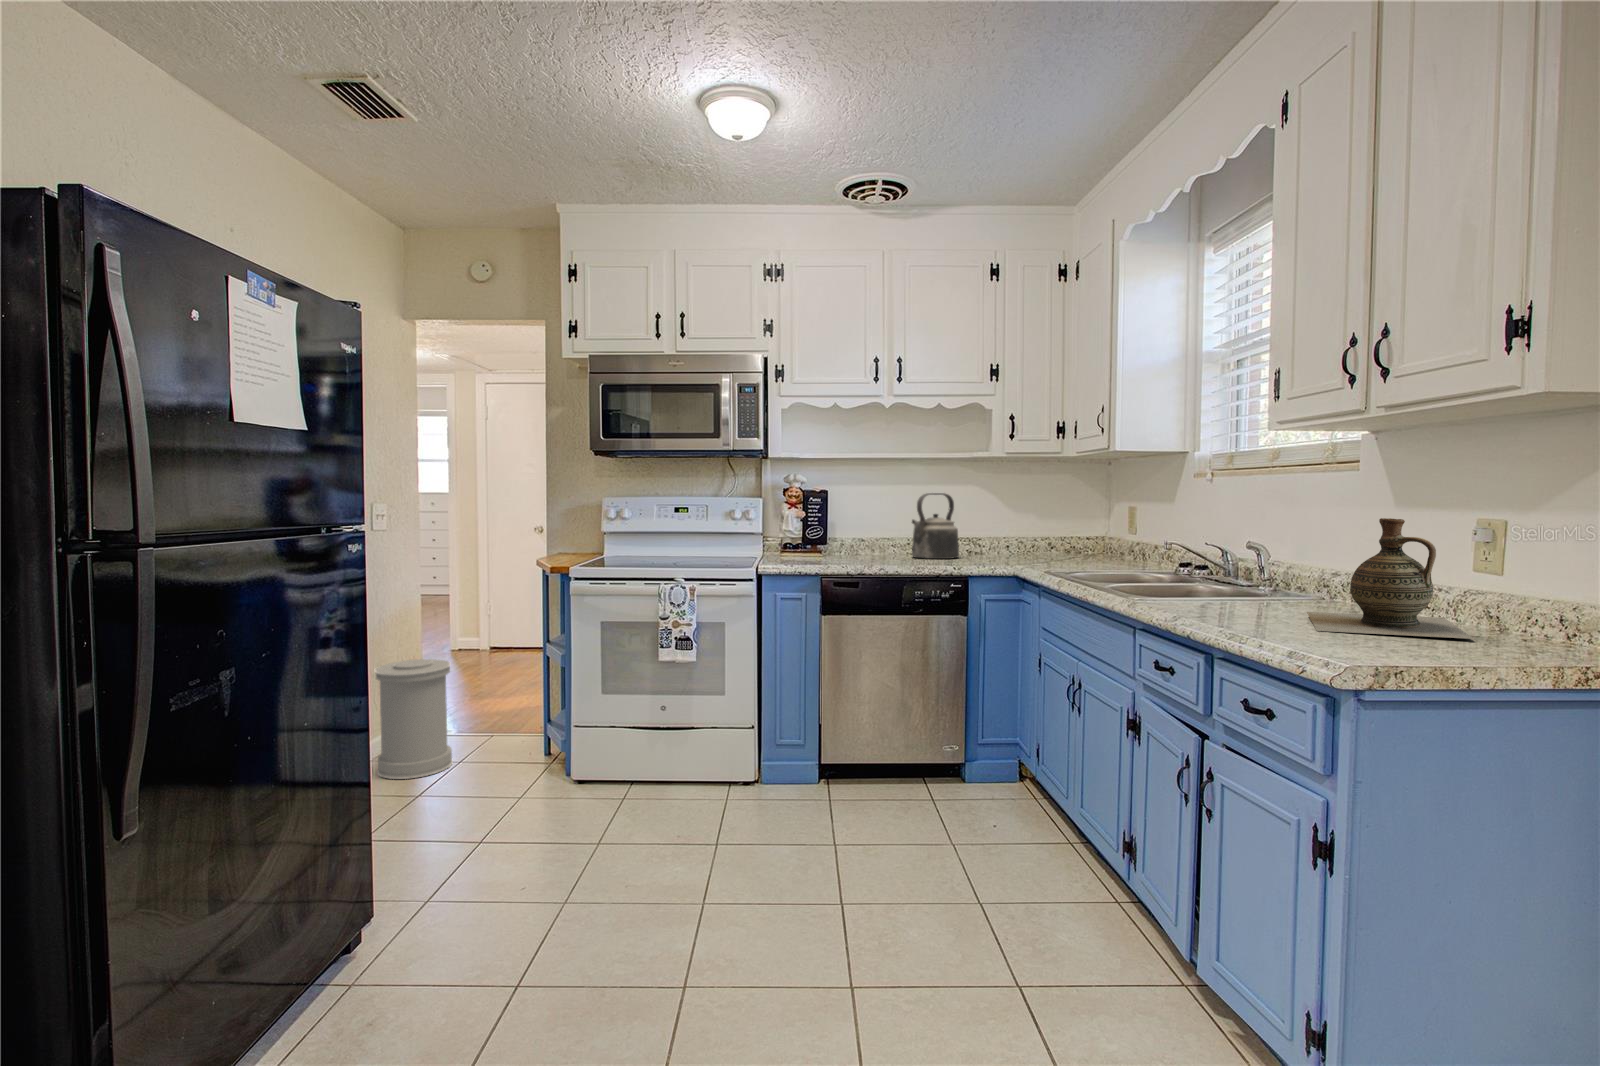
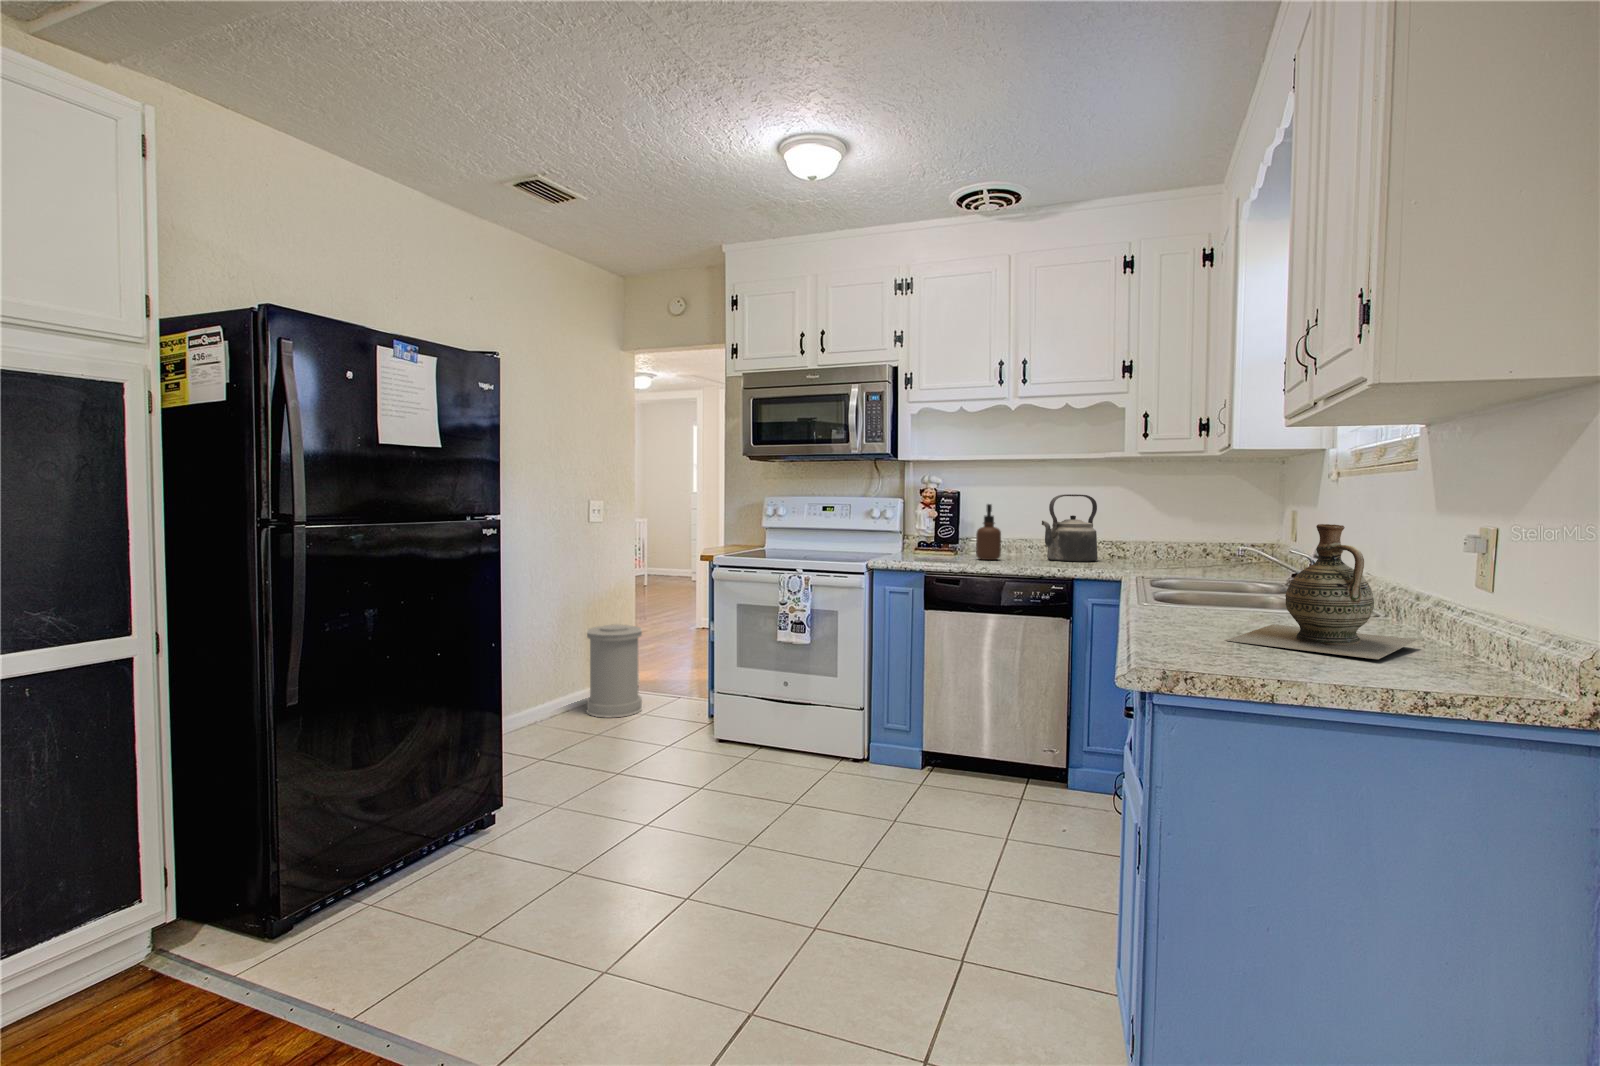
soap dispenser: none [853,504,878,561] -> present [976,504,1001,560]

